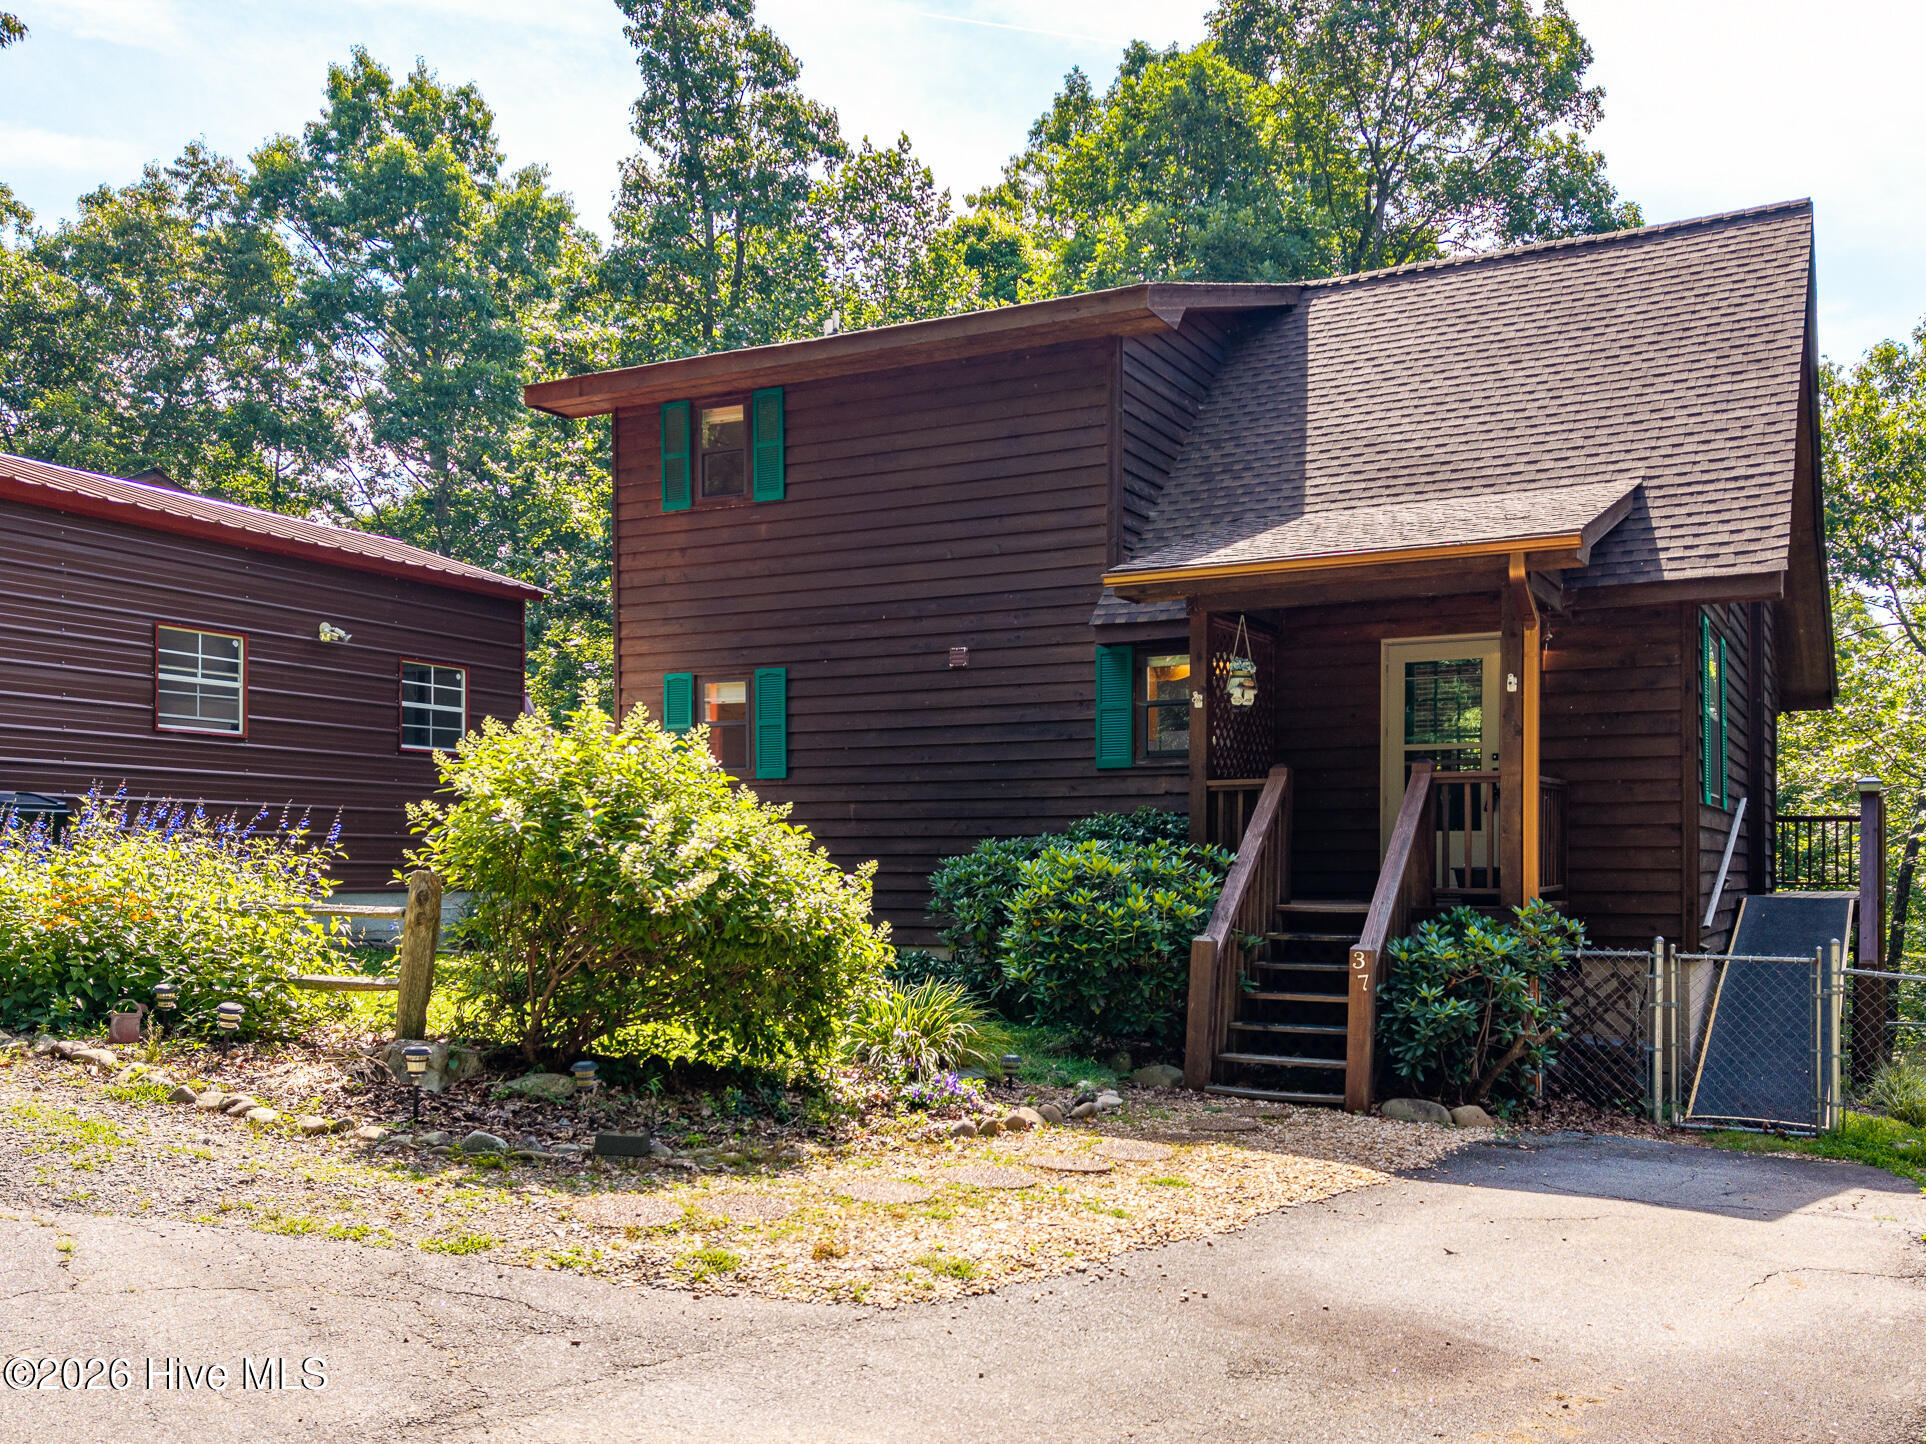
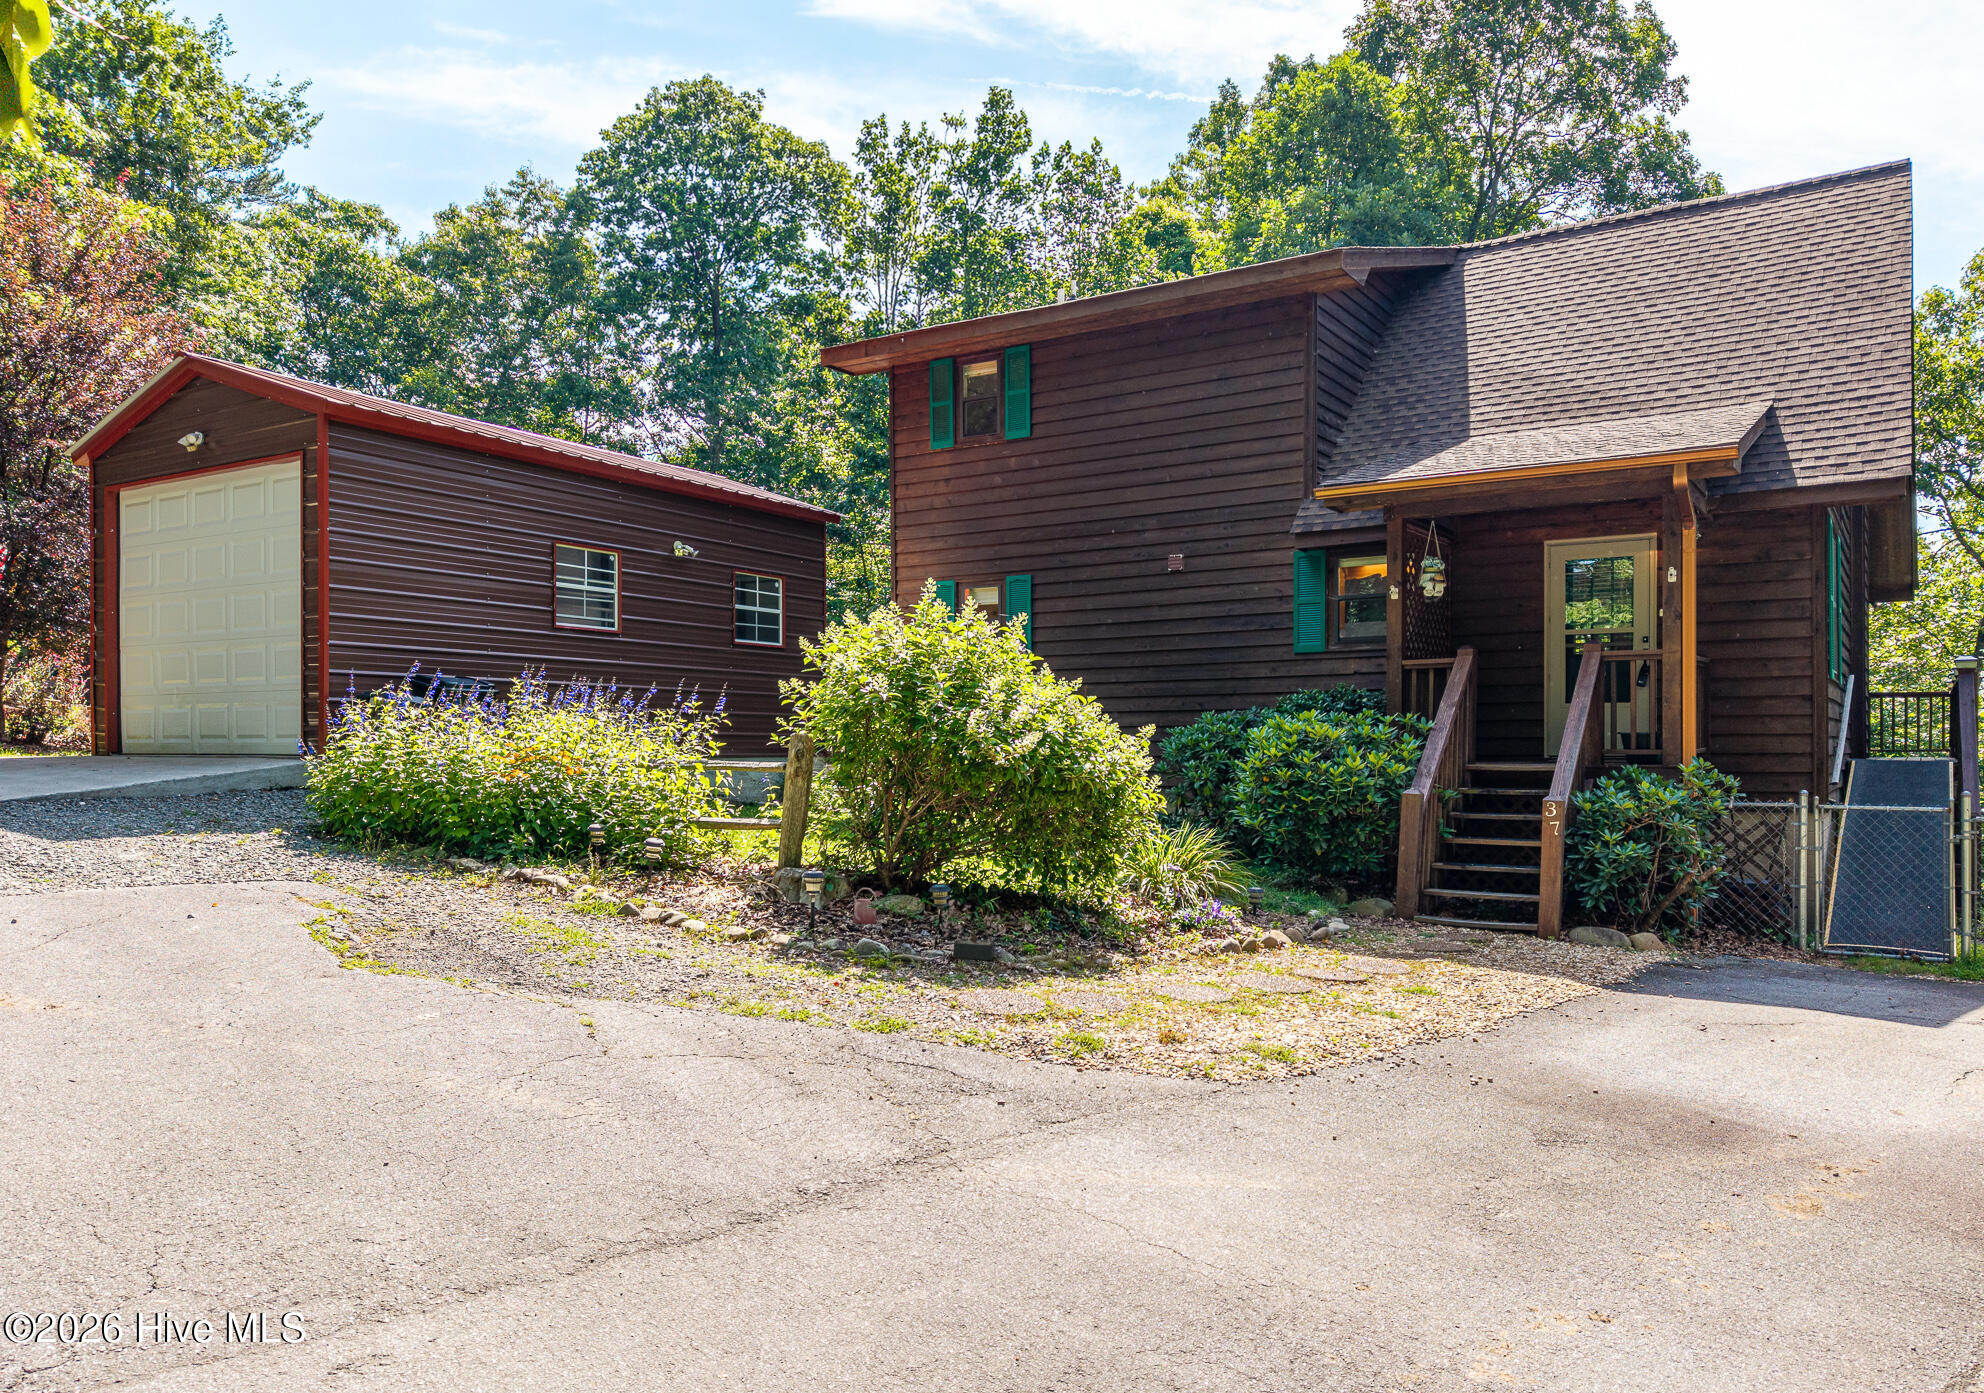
watering can: present [108,999,148,1043] -> present [853,888,883,924]

